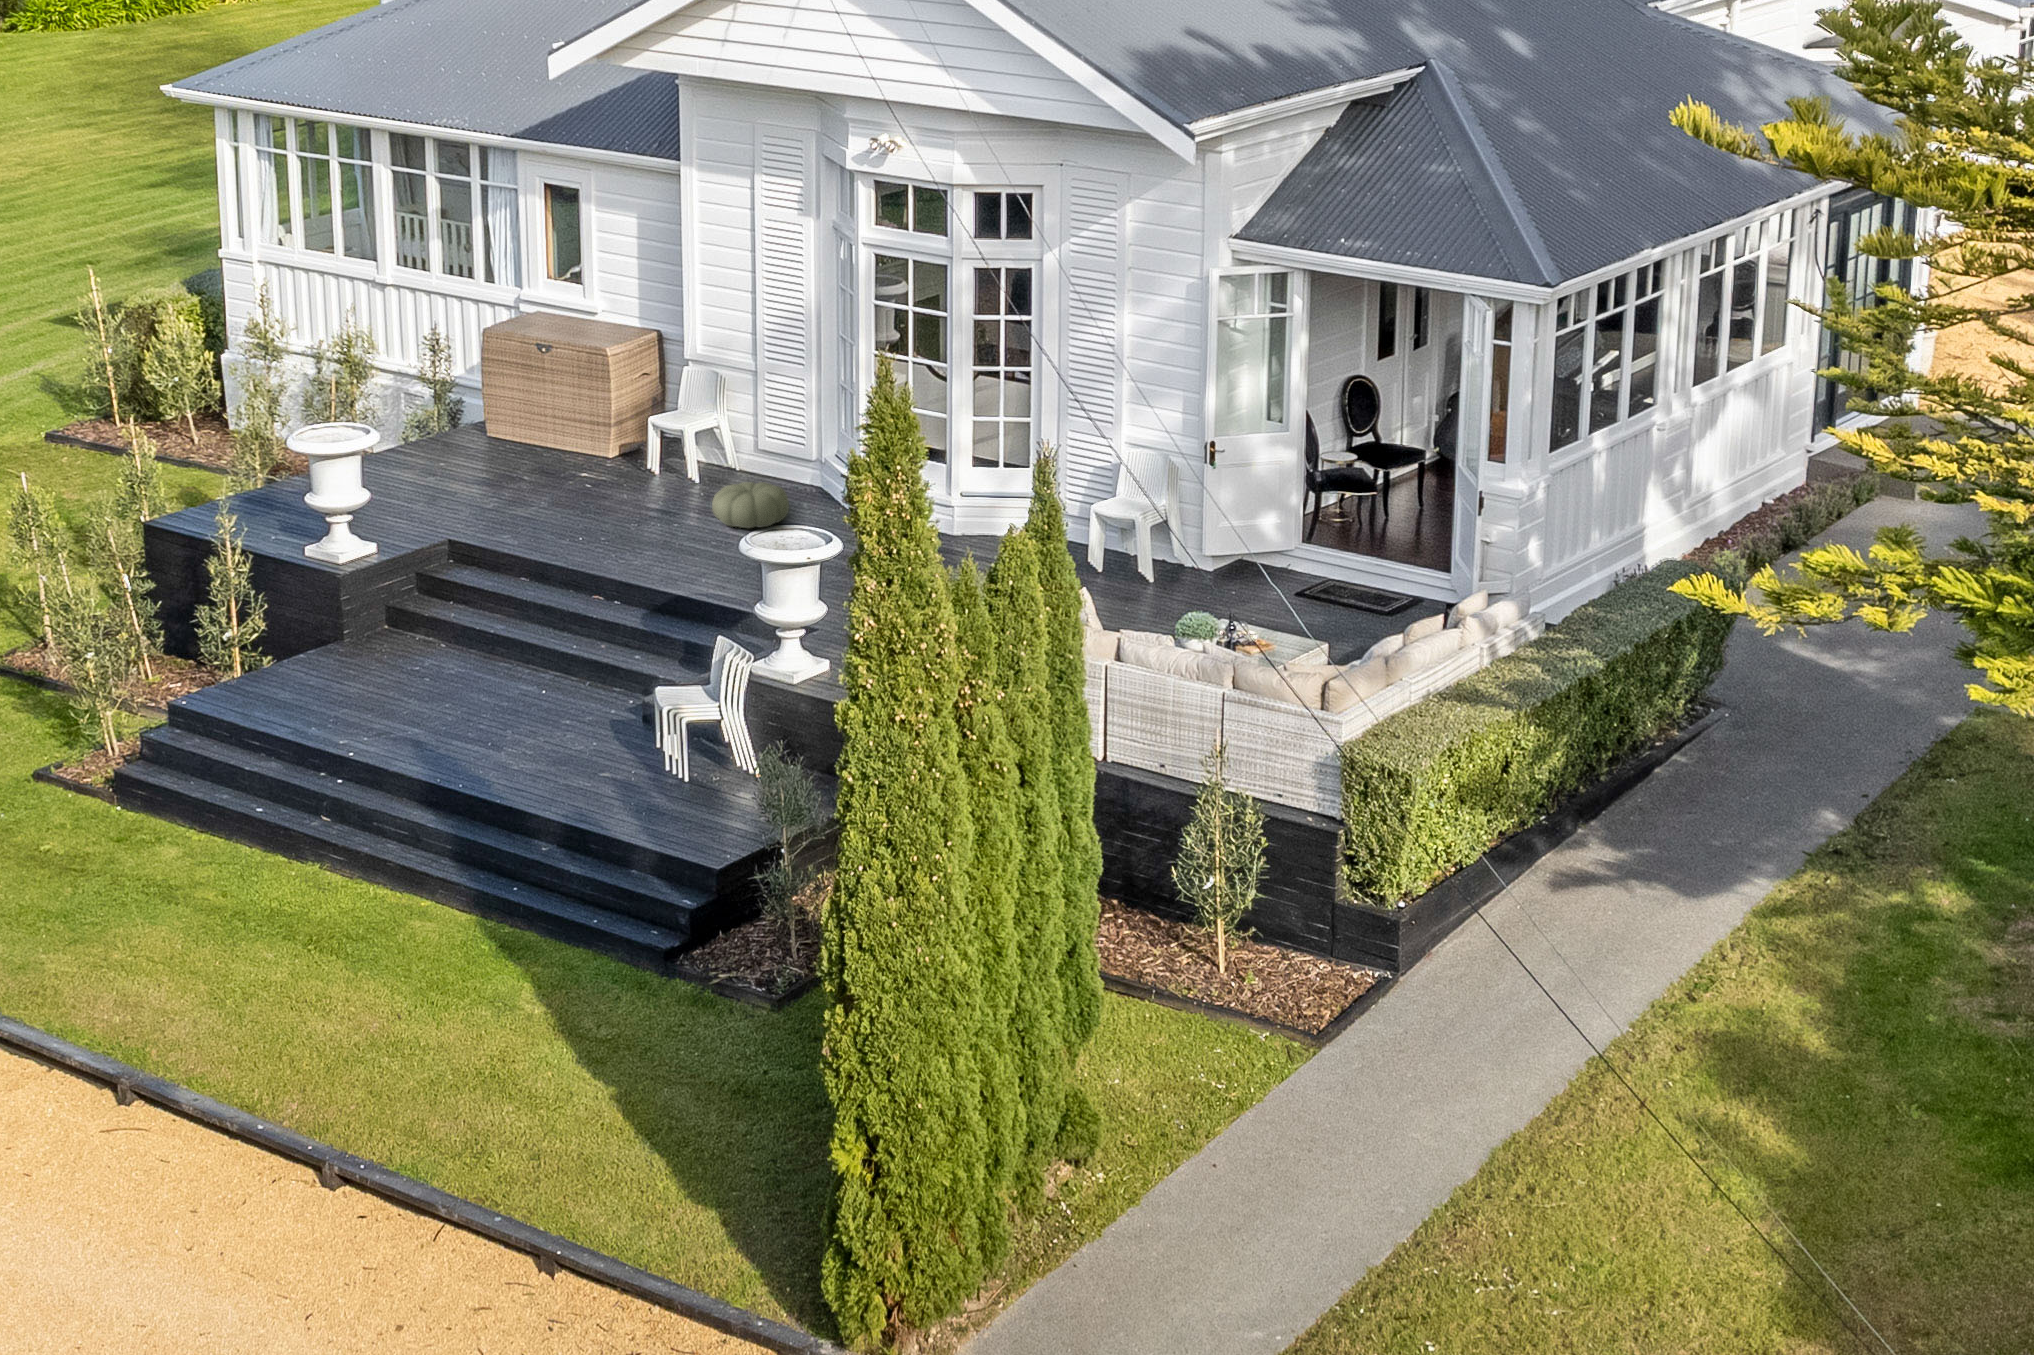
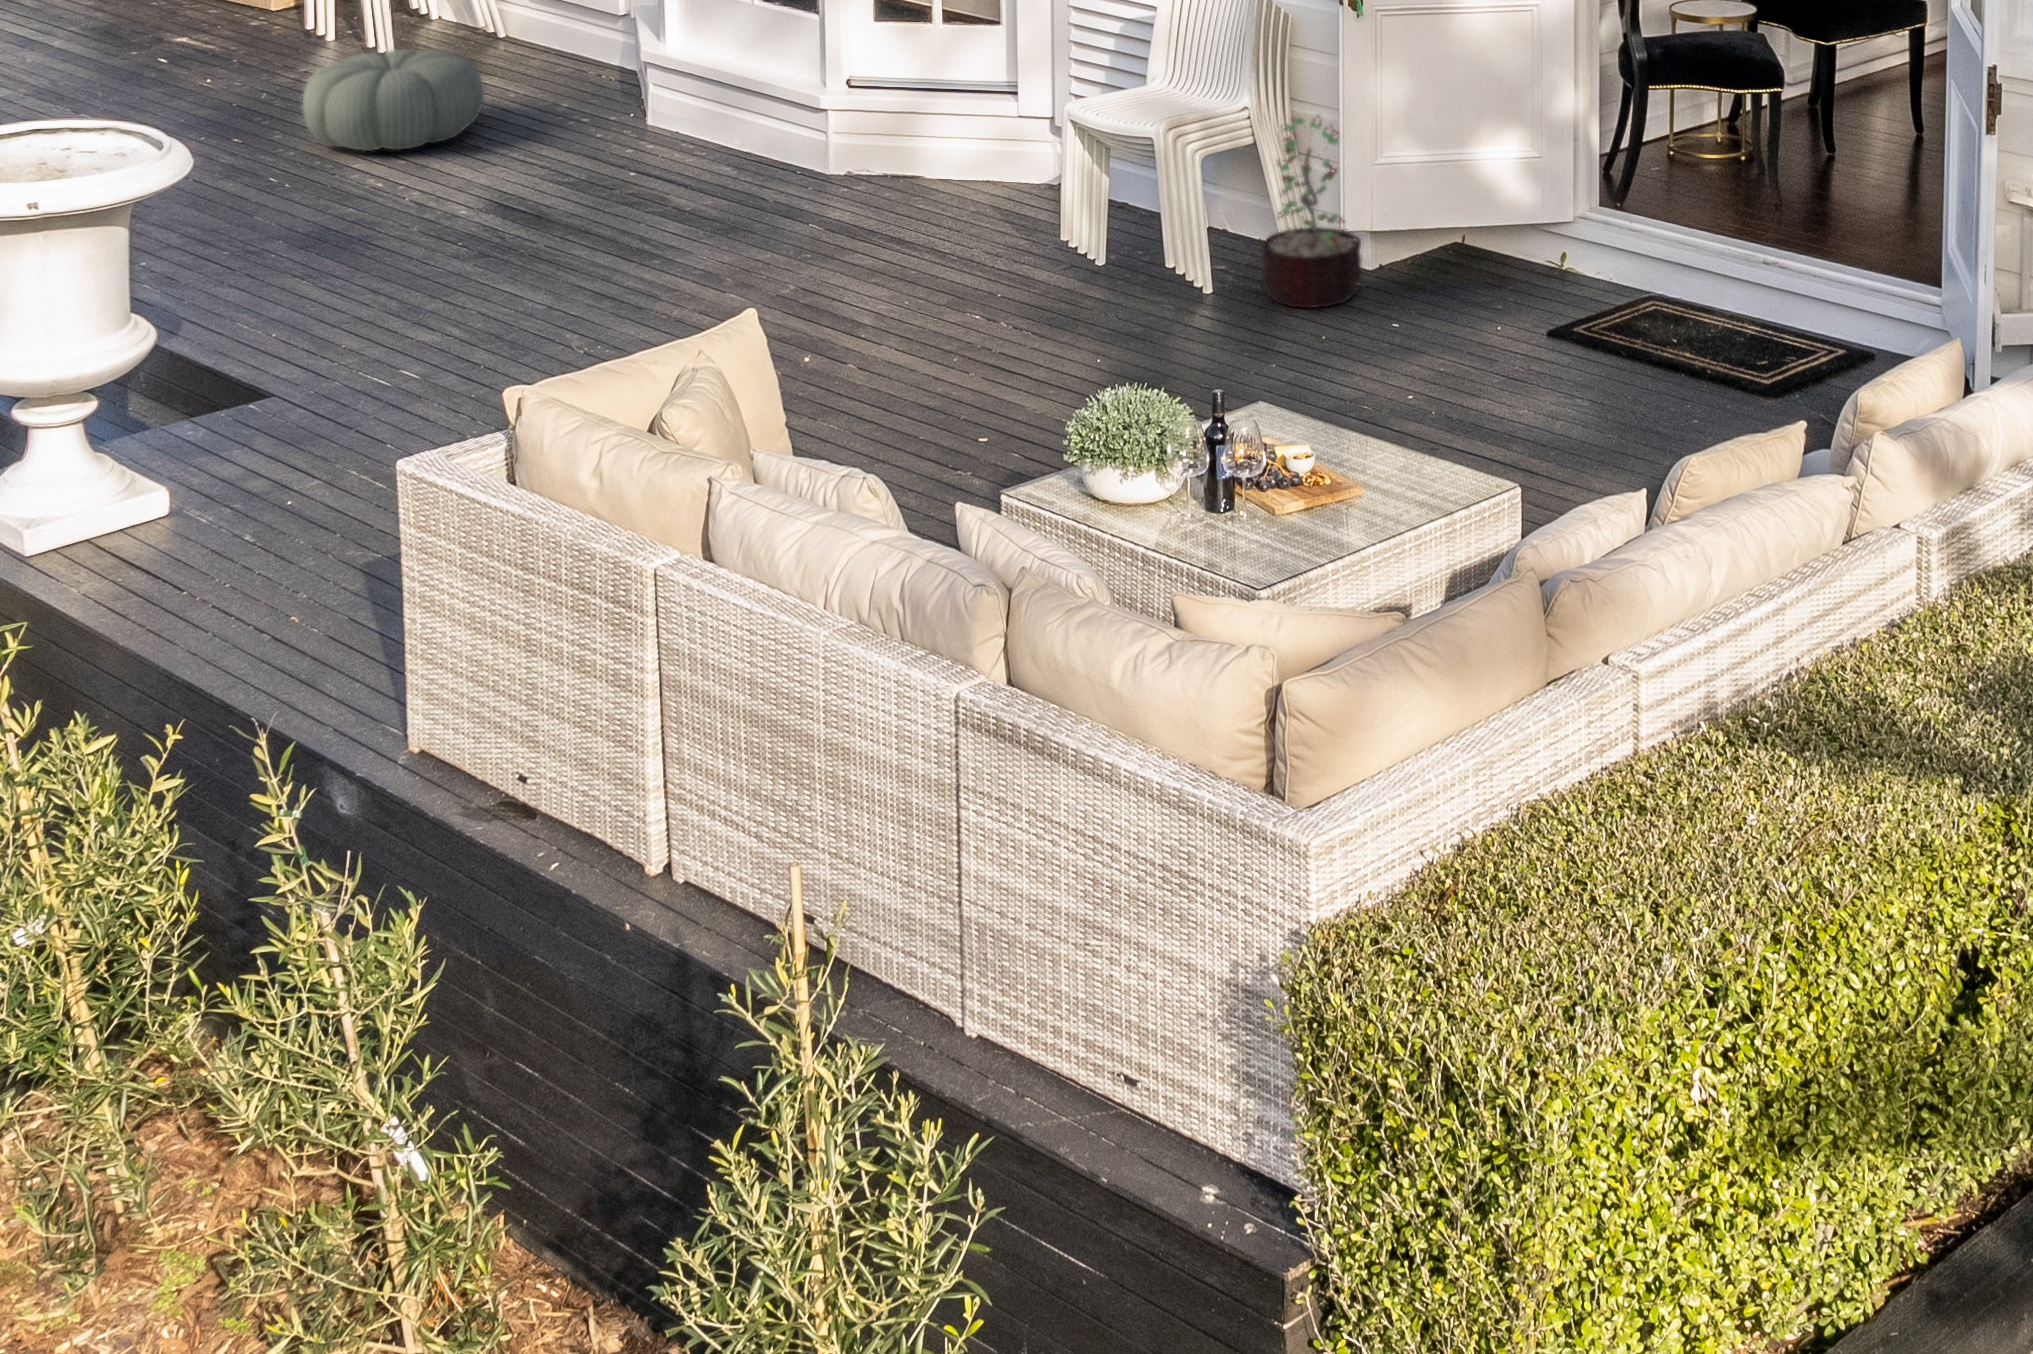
decorative plant: none [1180,509,1220,585] -> present [1262,118,1362,308]

